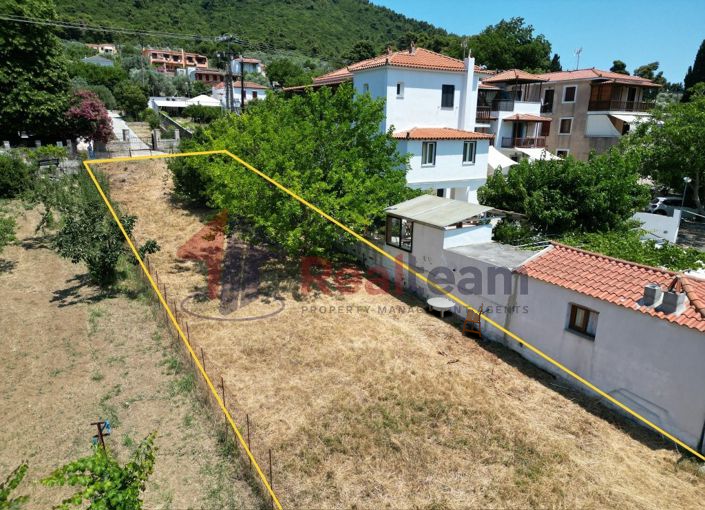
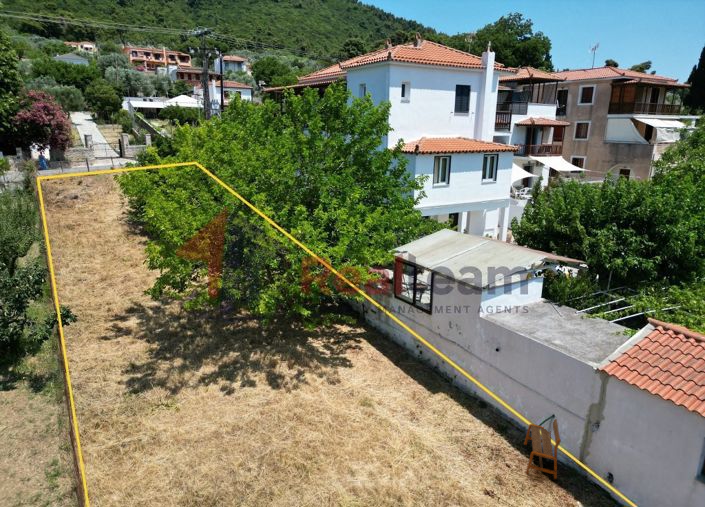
round table: present [427,297,455,318] -> none [463,393,505,430]

